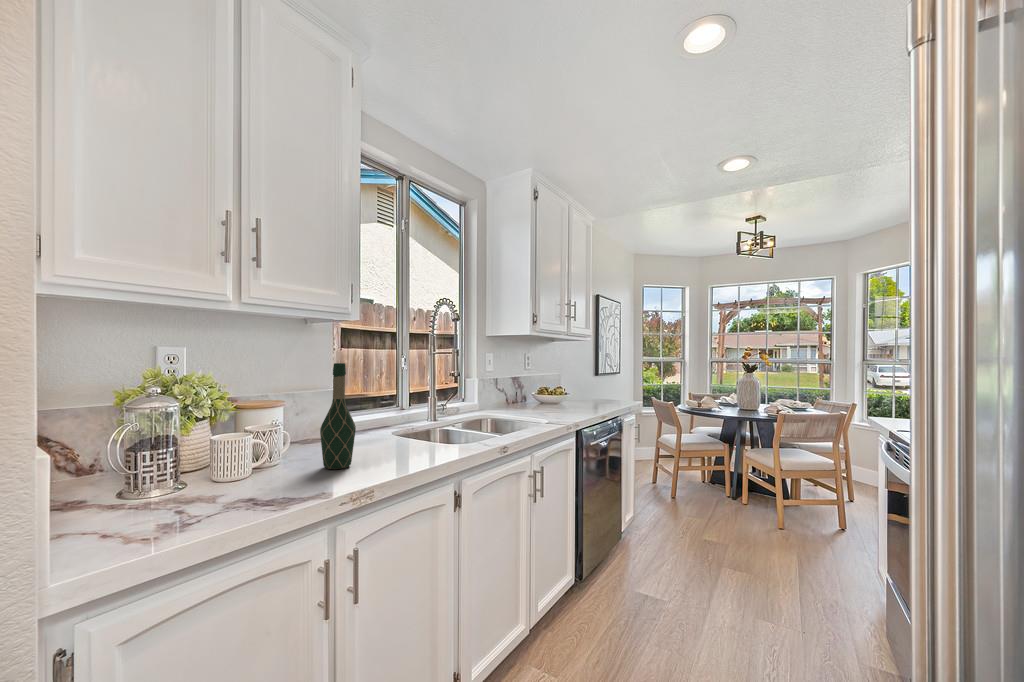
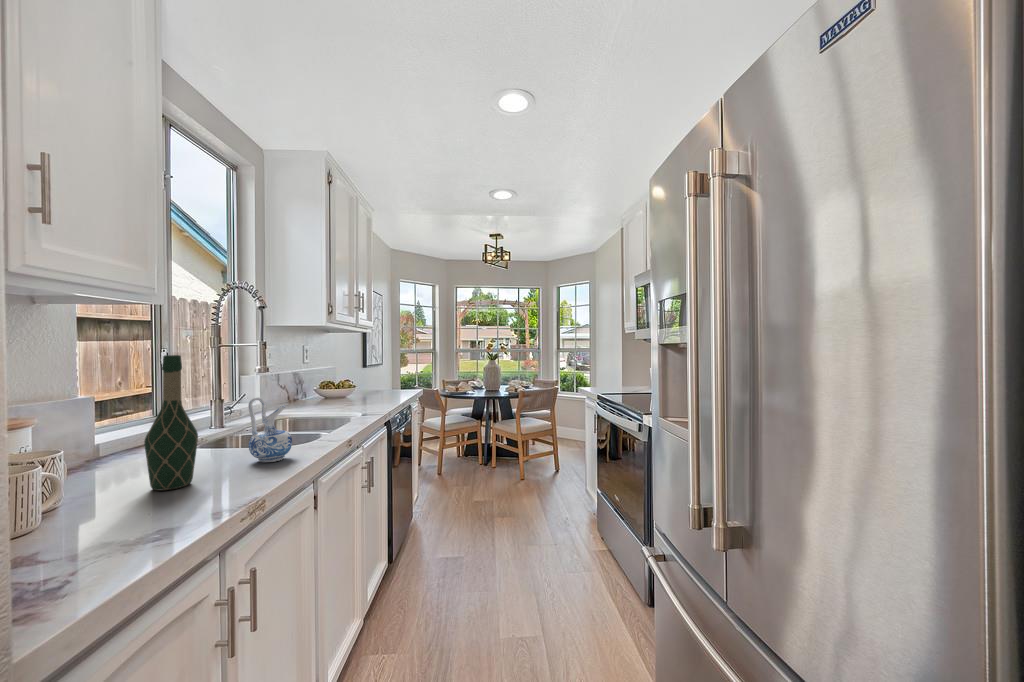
ceramic pitcher: none [404,401,438,459] -> present [248,397,292,462]

